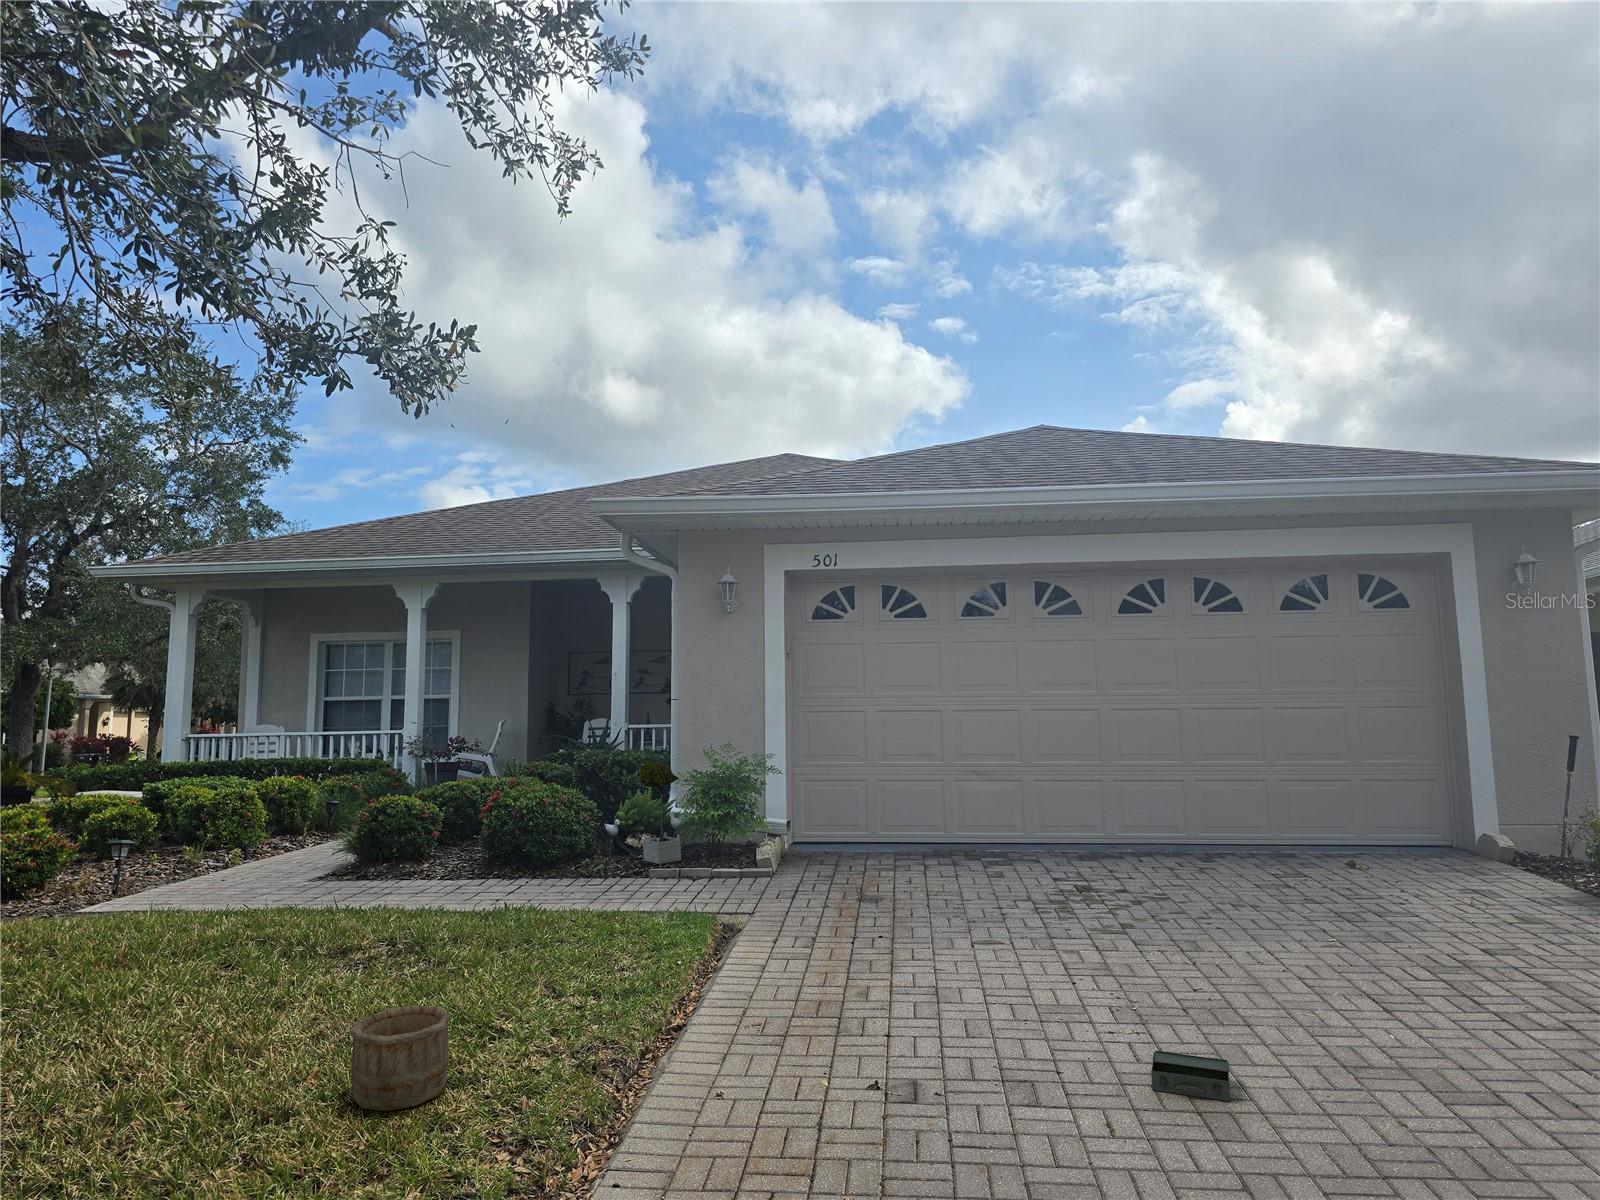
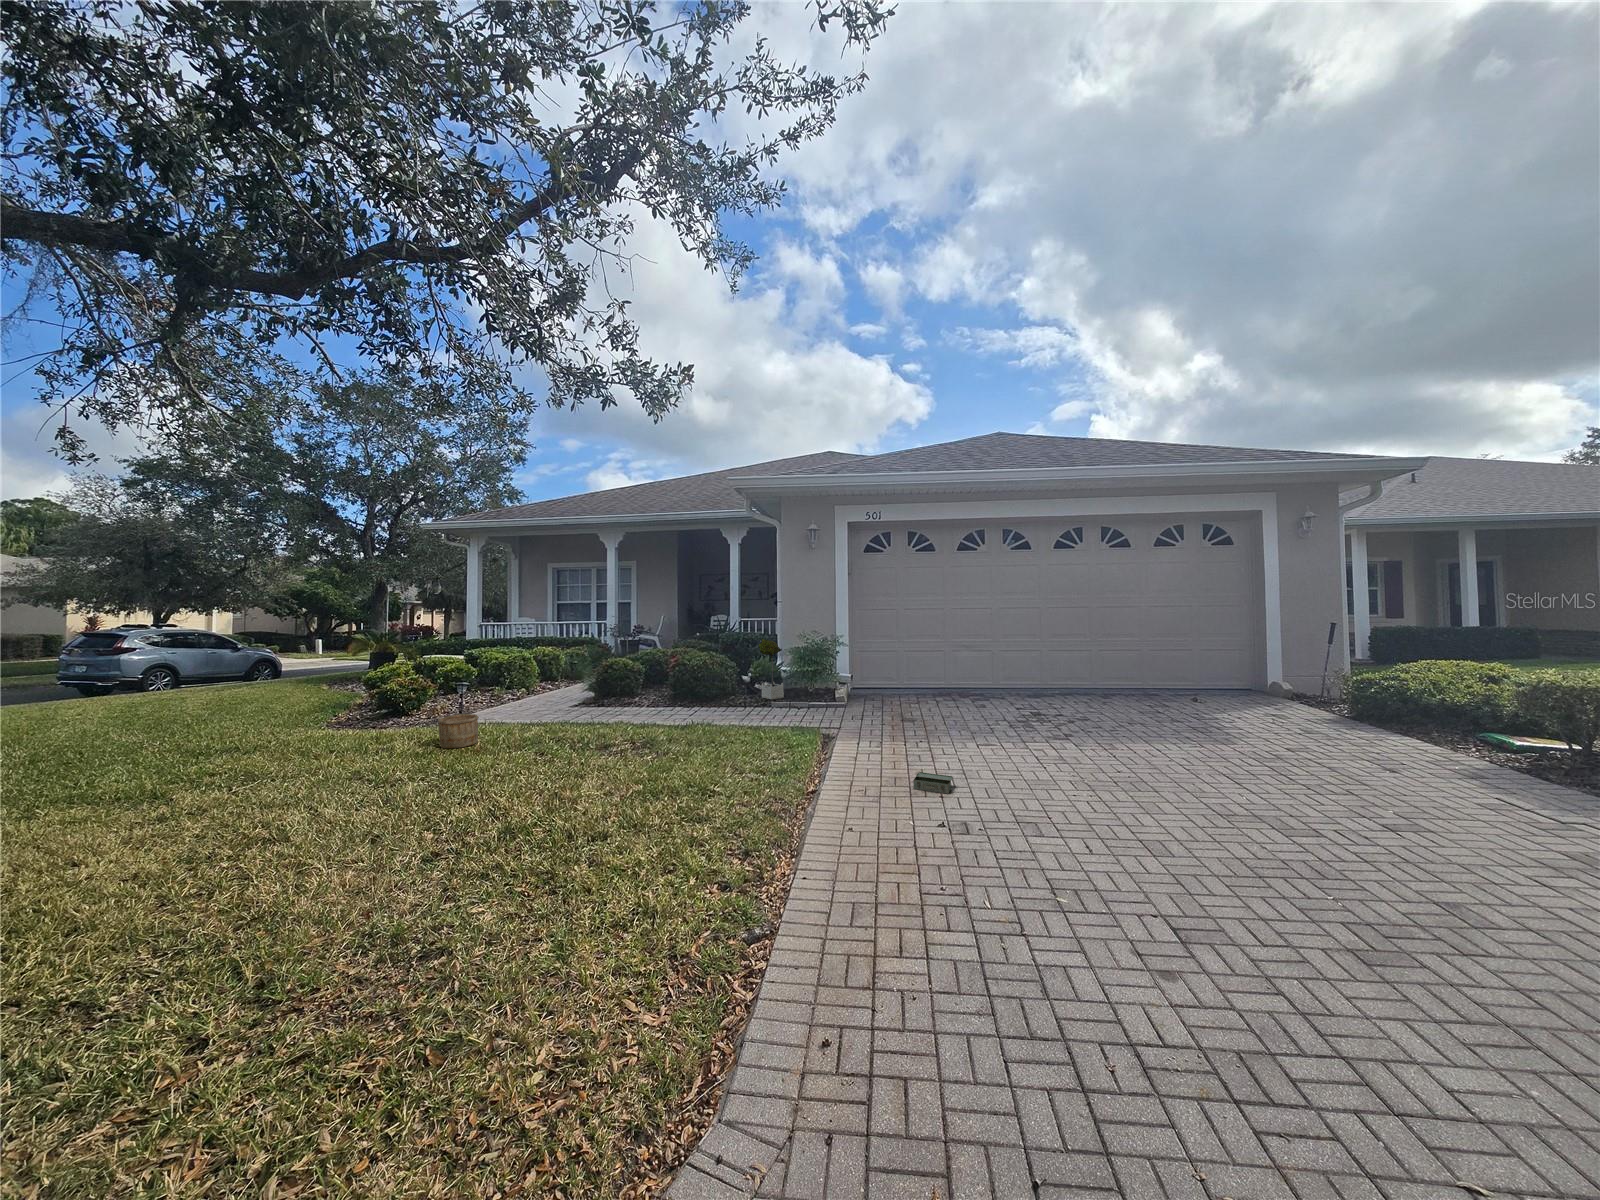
wooden bucket: present [350,1005,451,1111] -> present [438,714,479,748]
toolbox: present [1151,1051,1230,1101] -> present [913,772,953,794]

